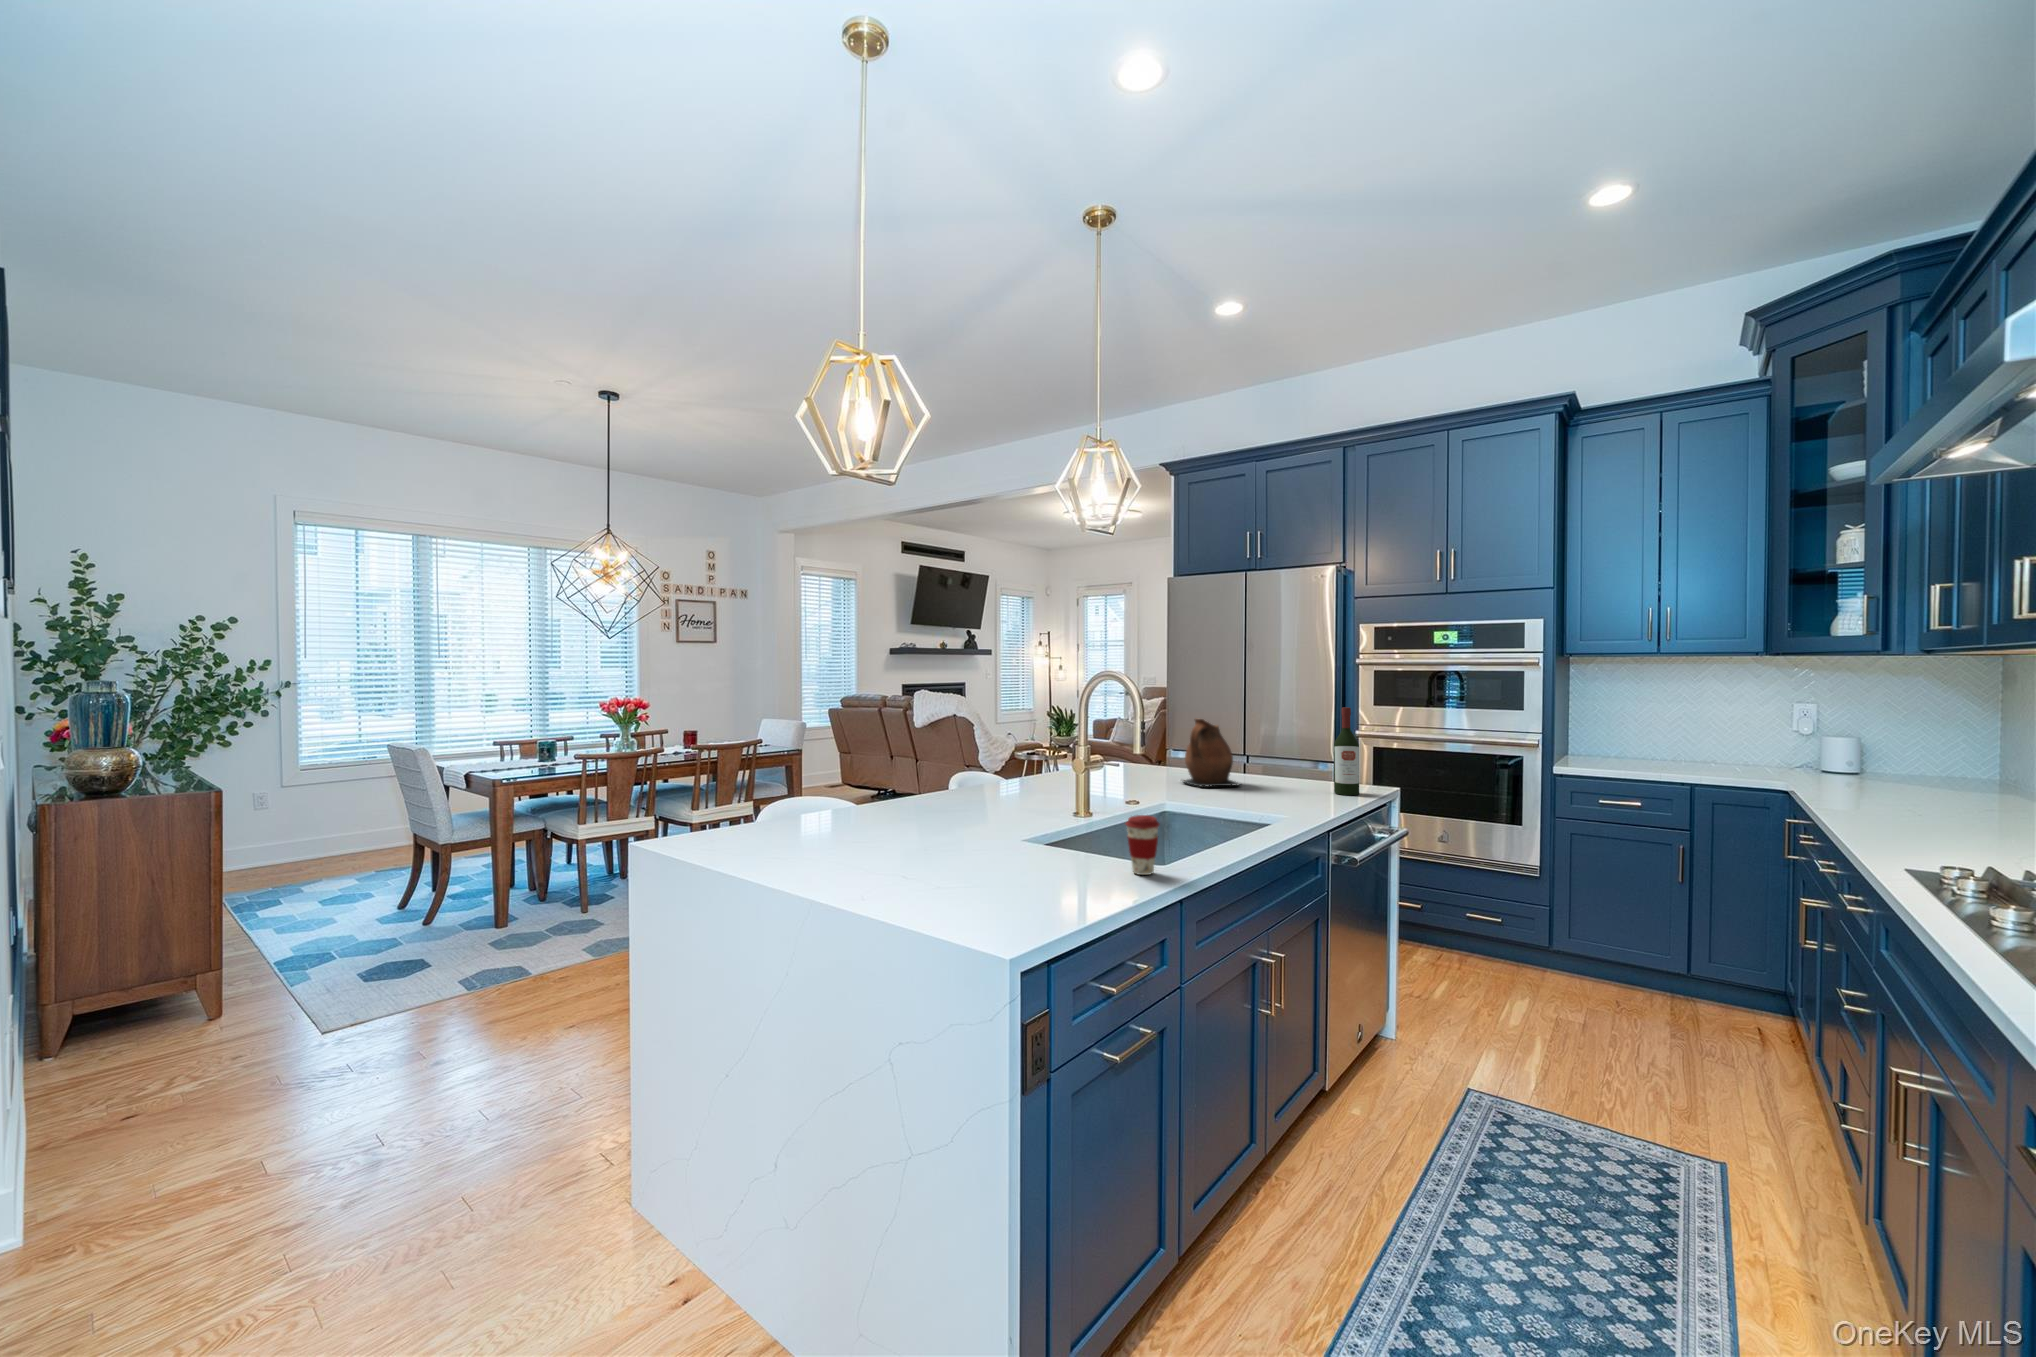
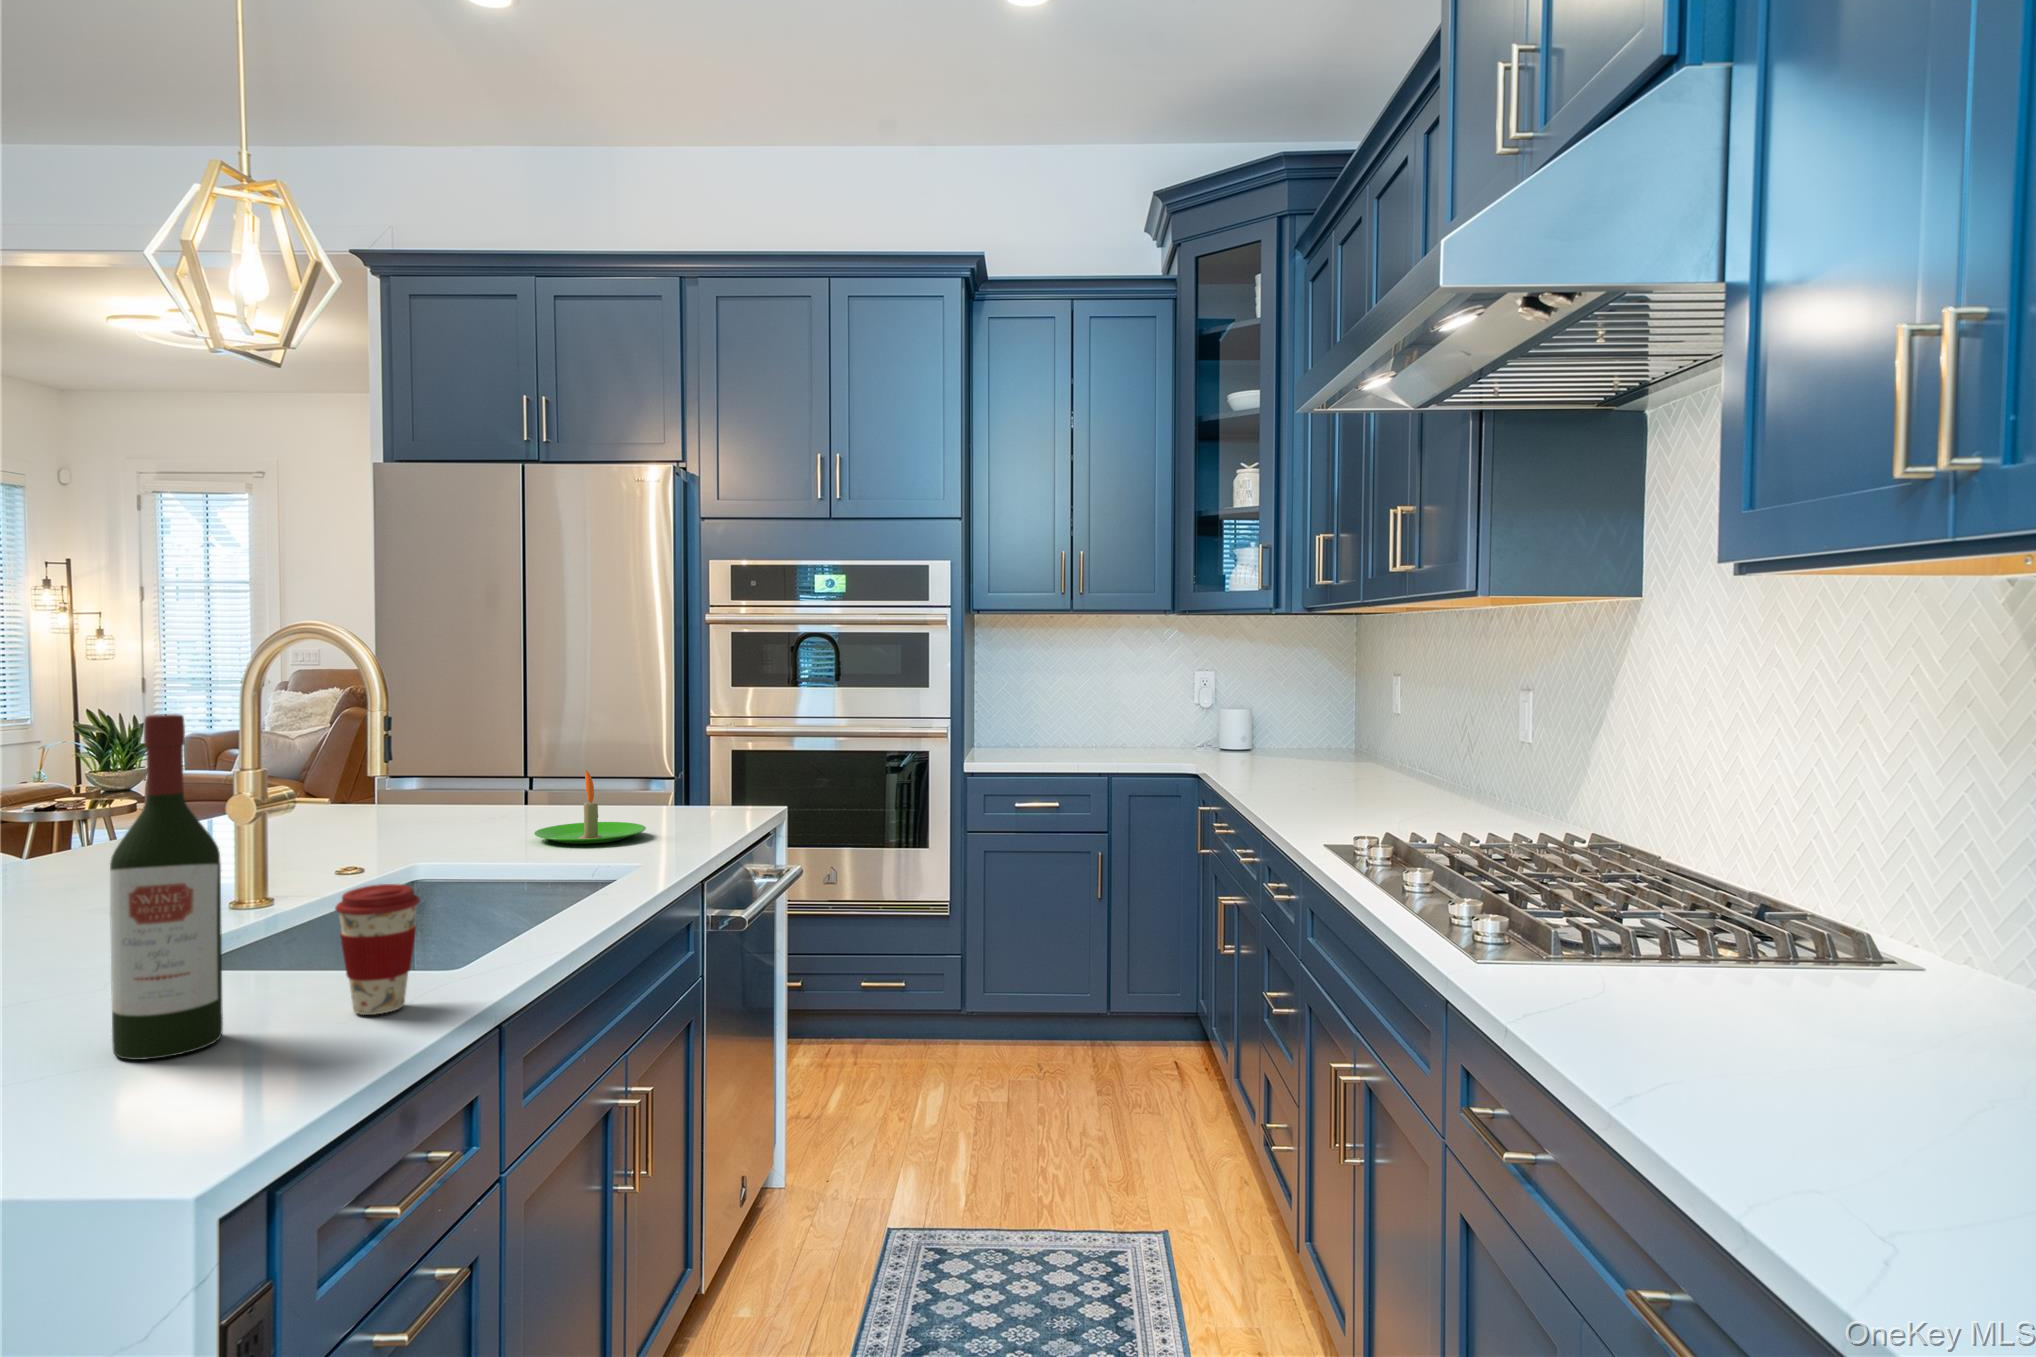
wine bottle: present [1334,707,1359,795] -> present [110,714,223,1060]
ceramic pitcher: present [1183,719,1240,787] -> none [416,703,541,829]
candle: none [1235,760,1298,803] -> present [534,770,646,844]

